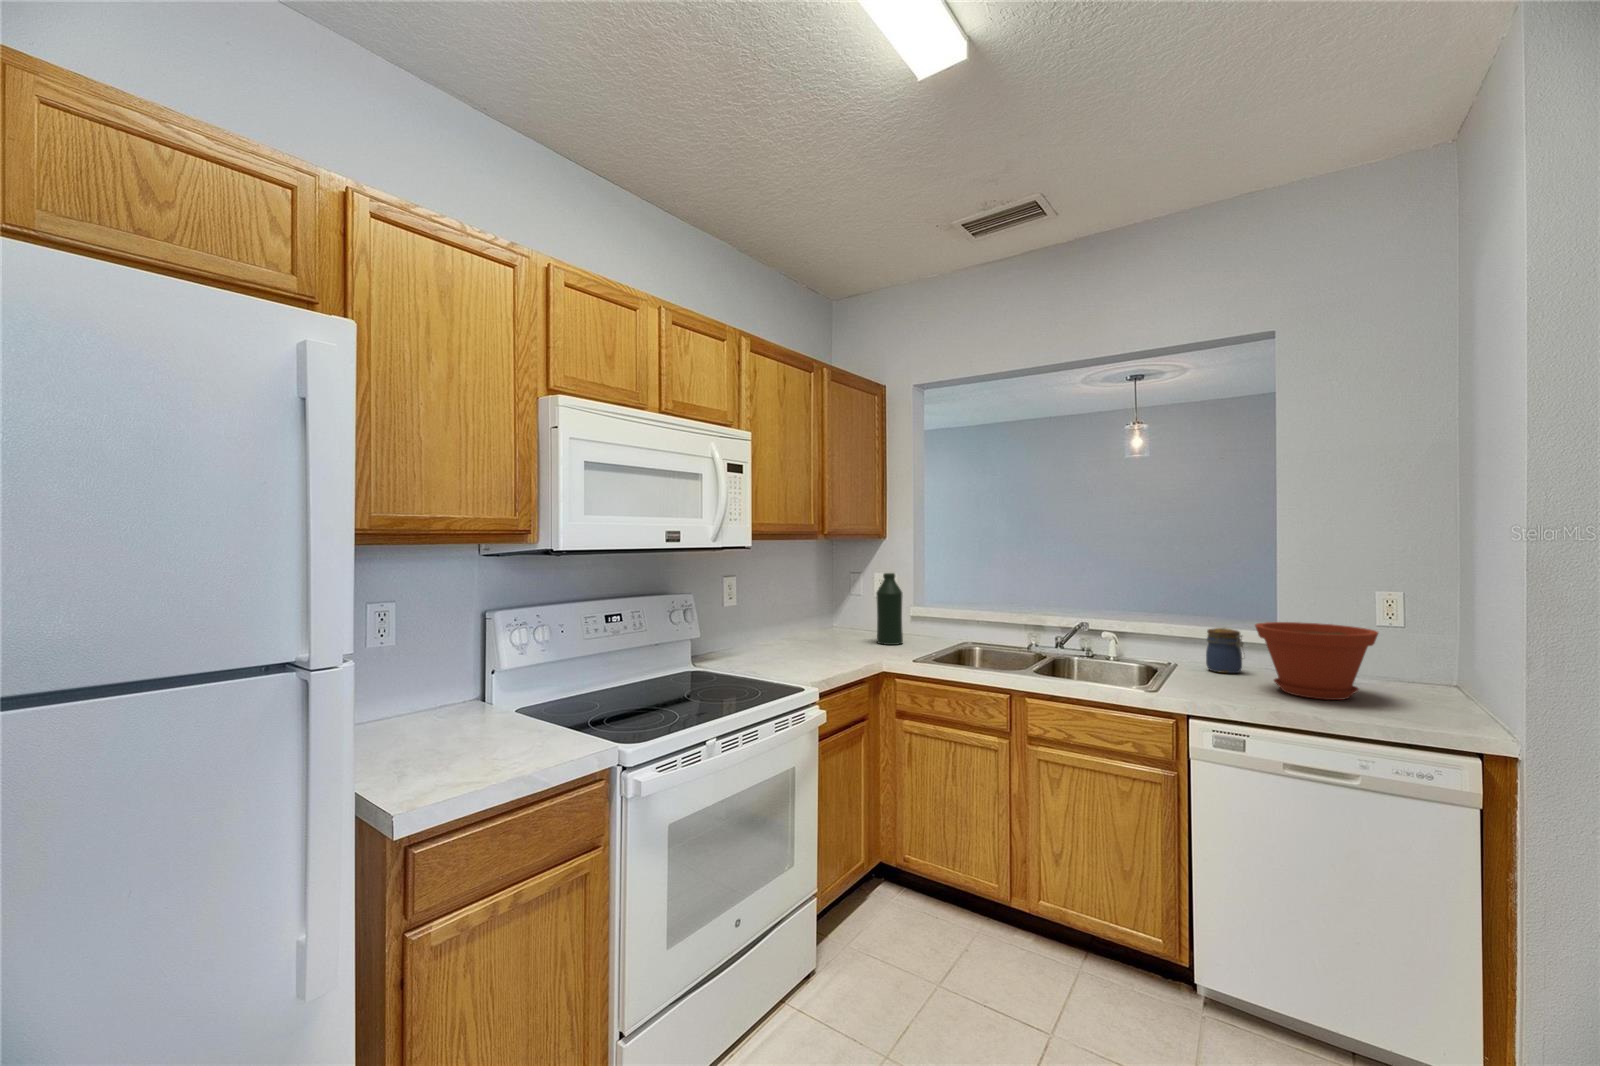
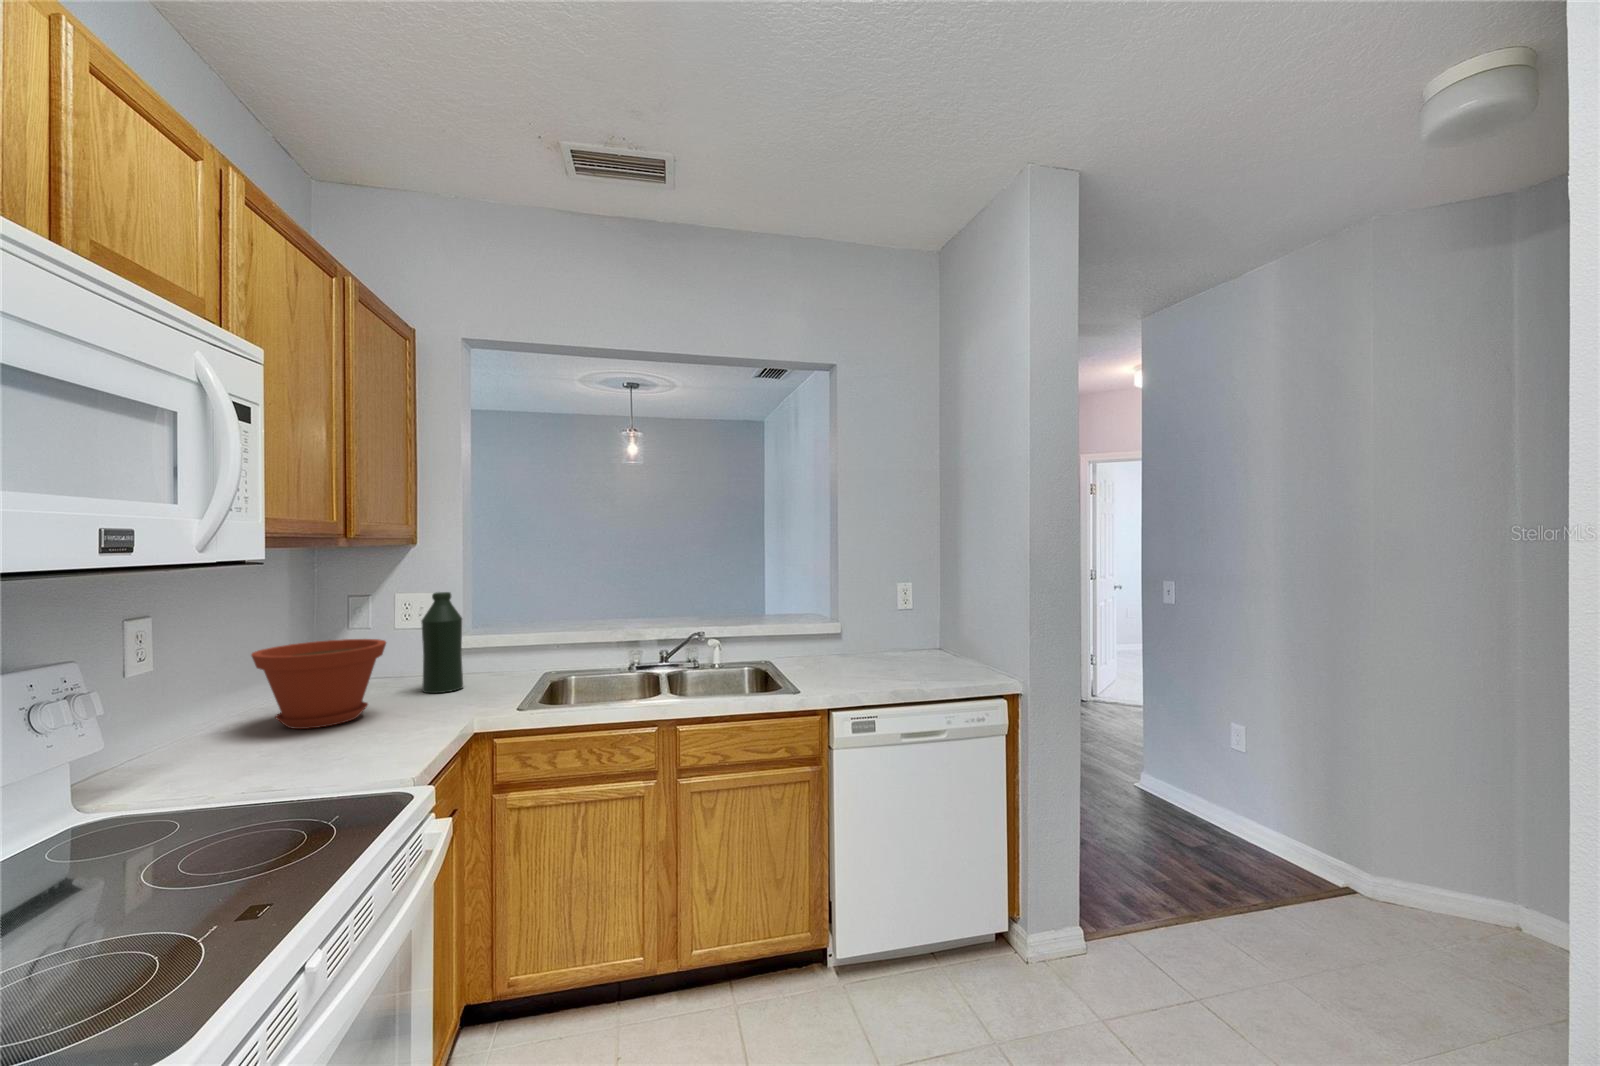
plant pot: present [1255,622,1378,700] -> present [251,639,386,729]
jar: present [1206,628,1243,673] -> none [797,622,828,663]

